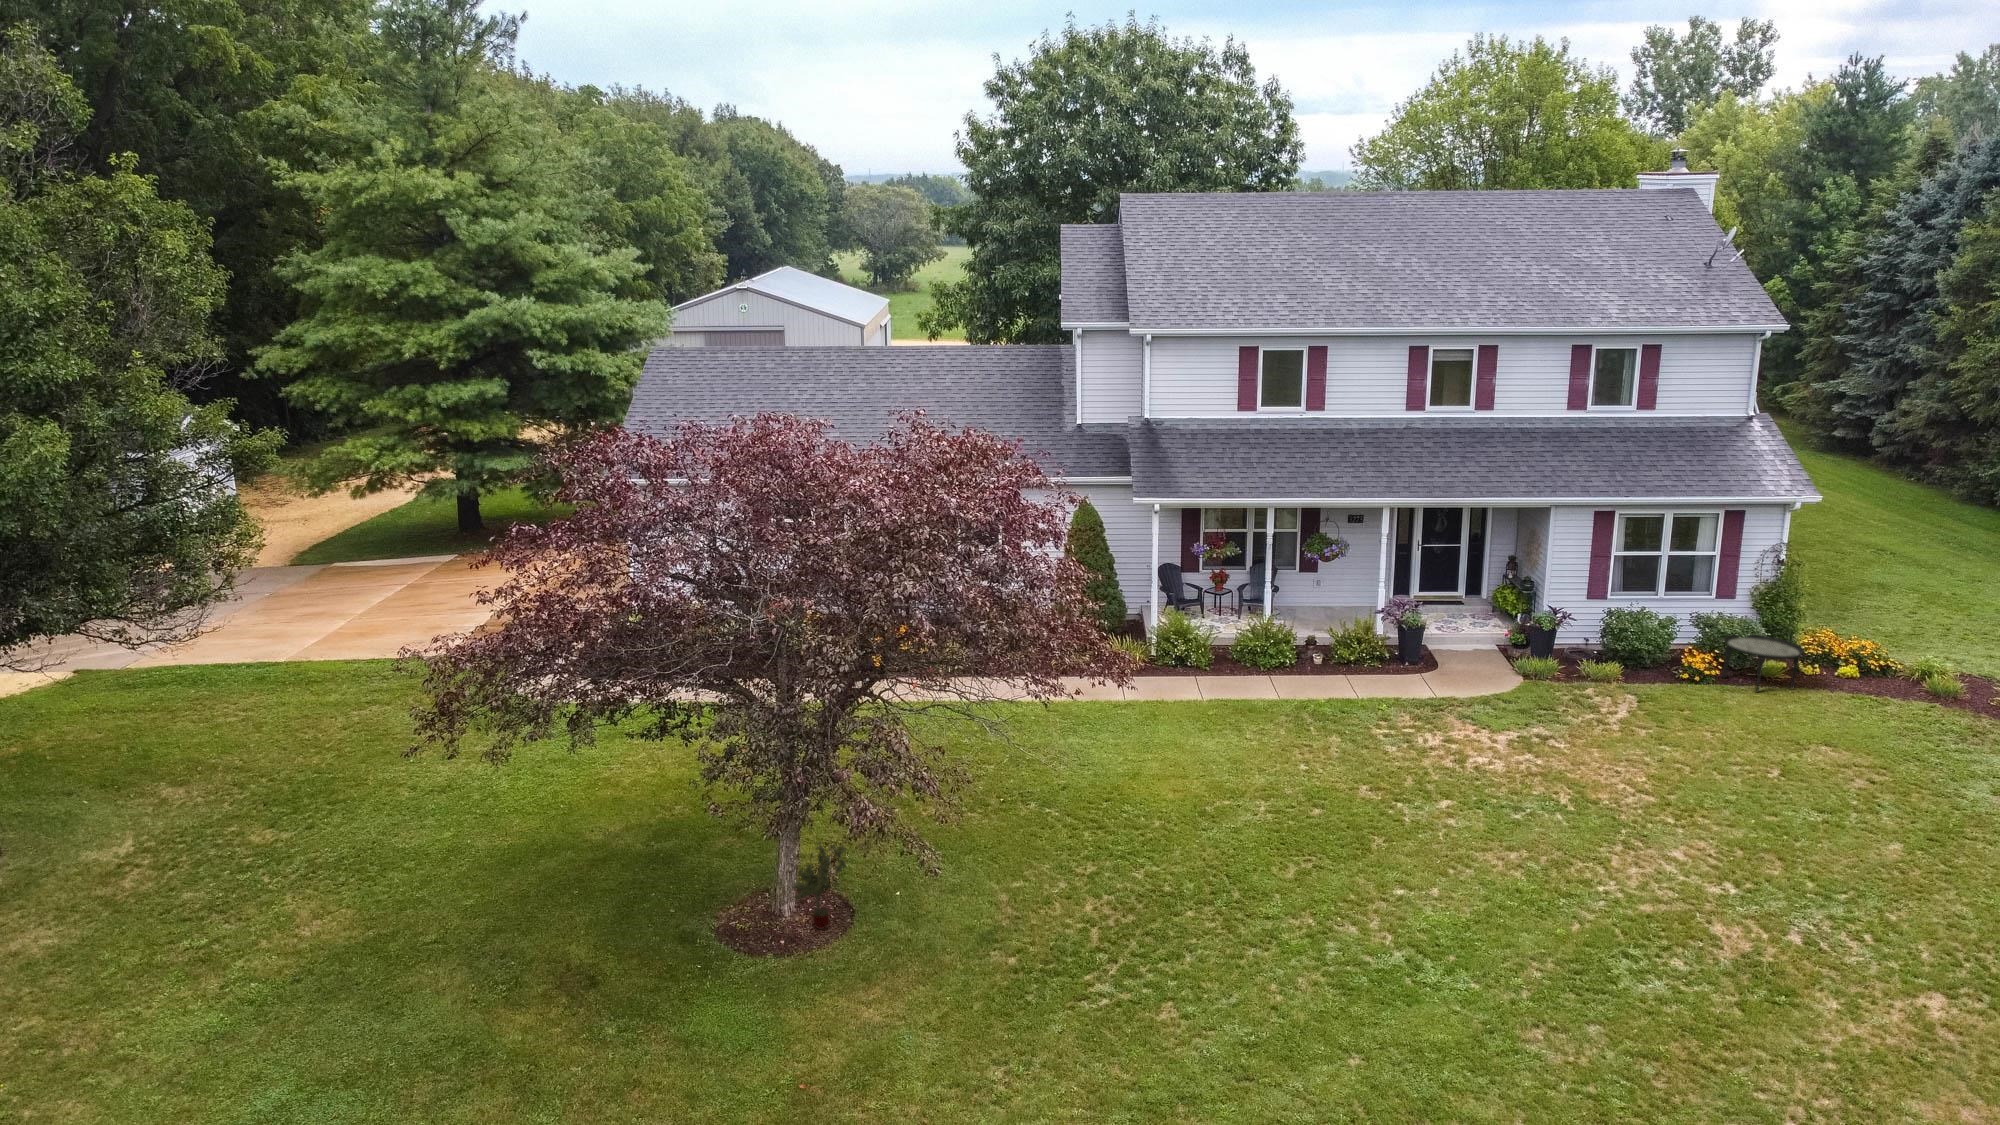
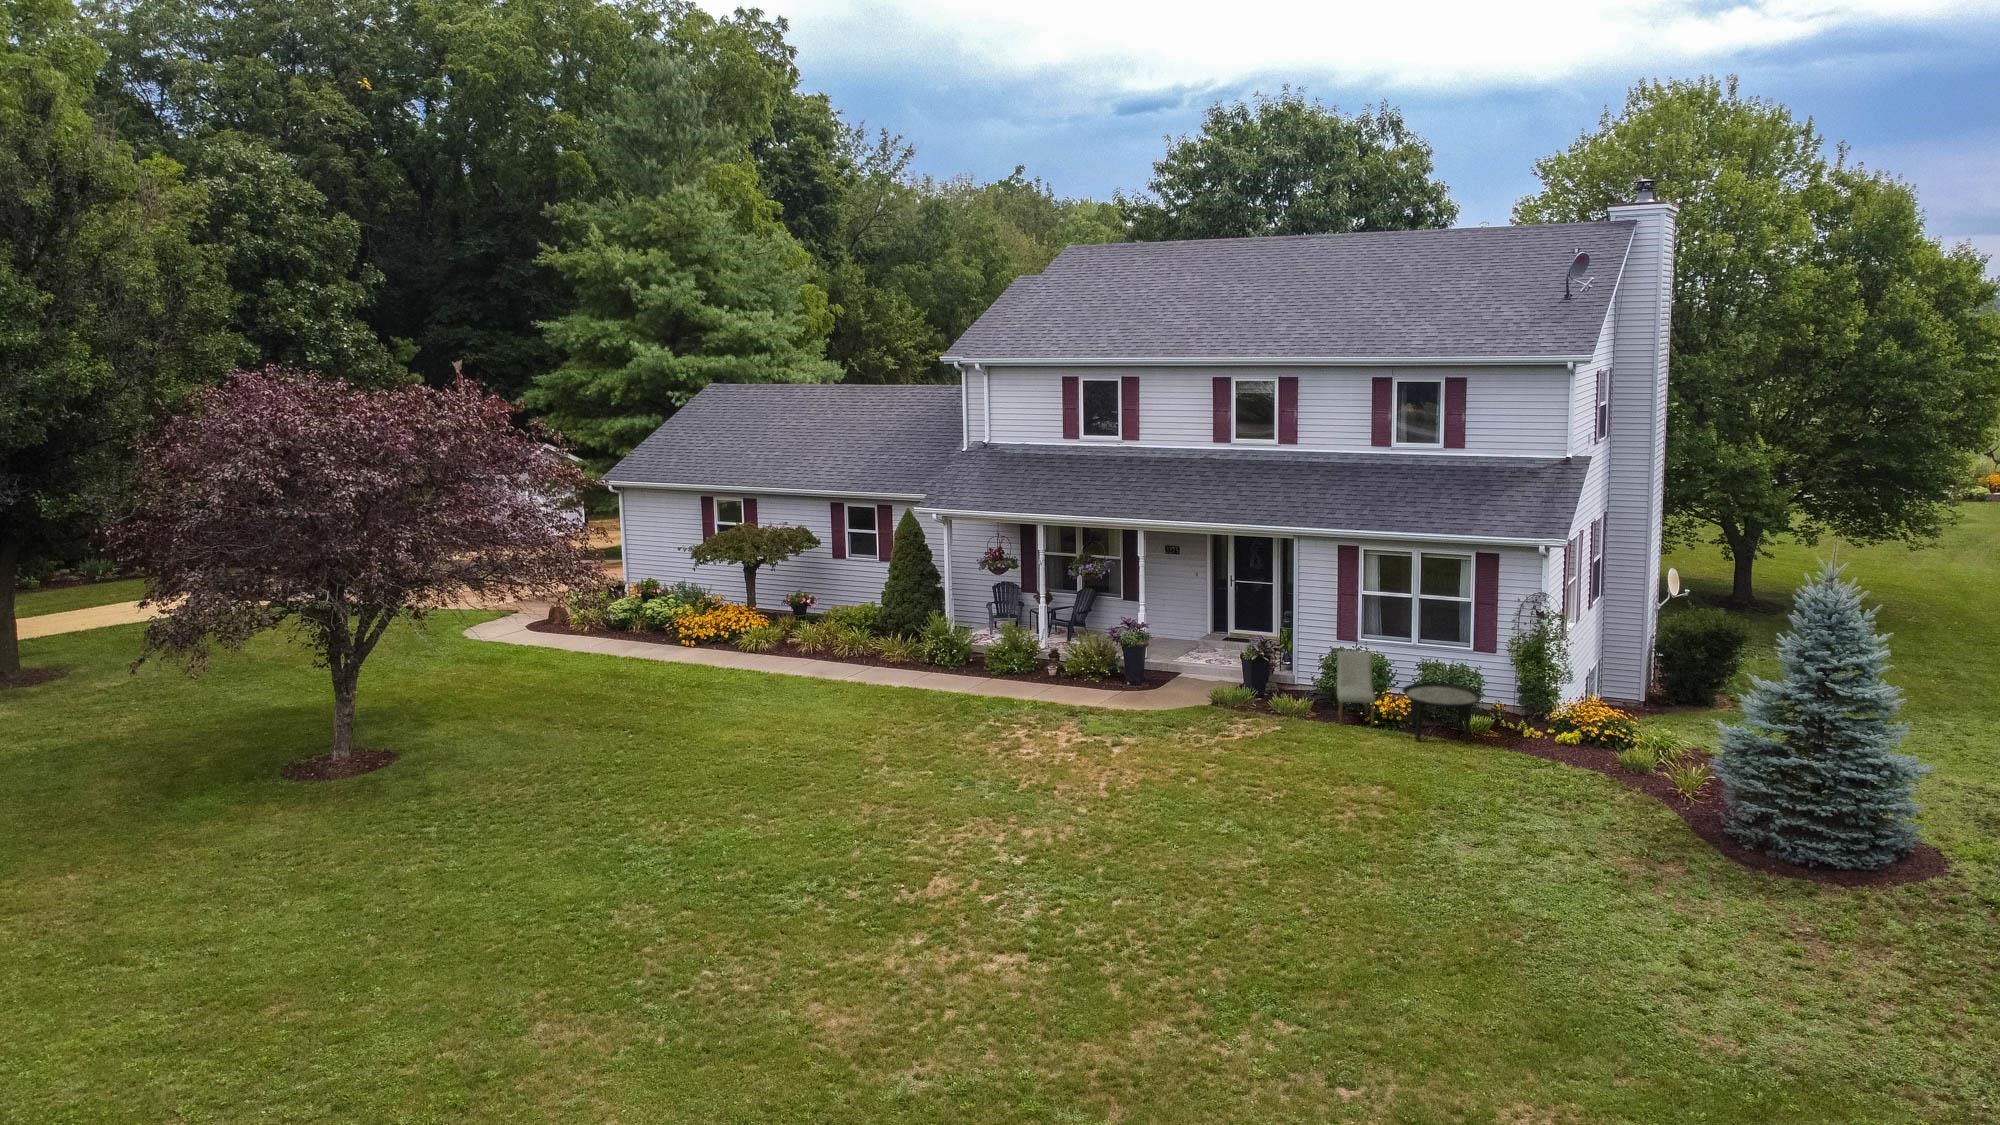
chair: none [1647,612,1701,685] -> present [1337,651,1376,725]
potted tree: present [793,842,846,929] -> none [308,705,365,769]

